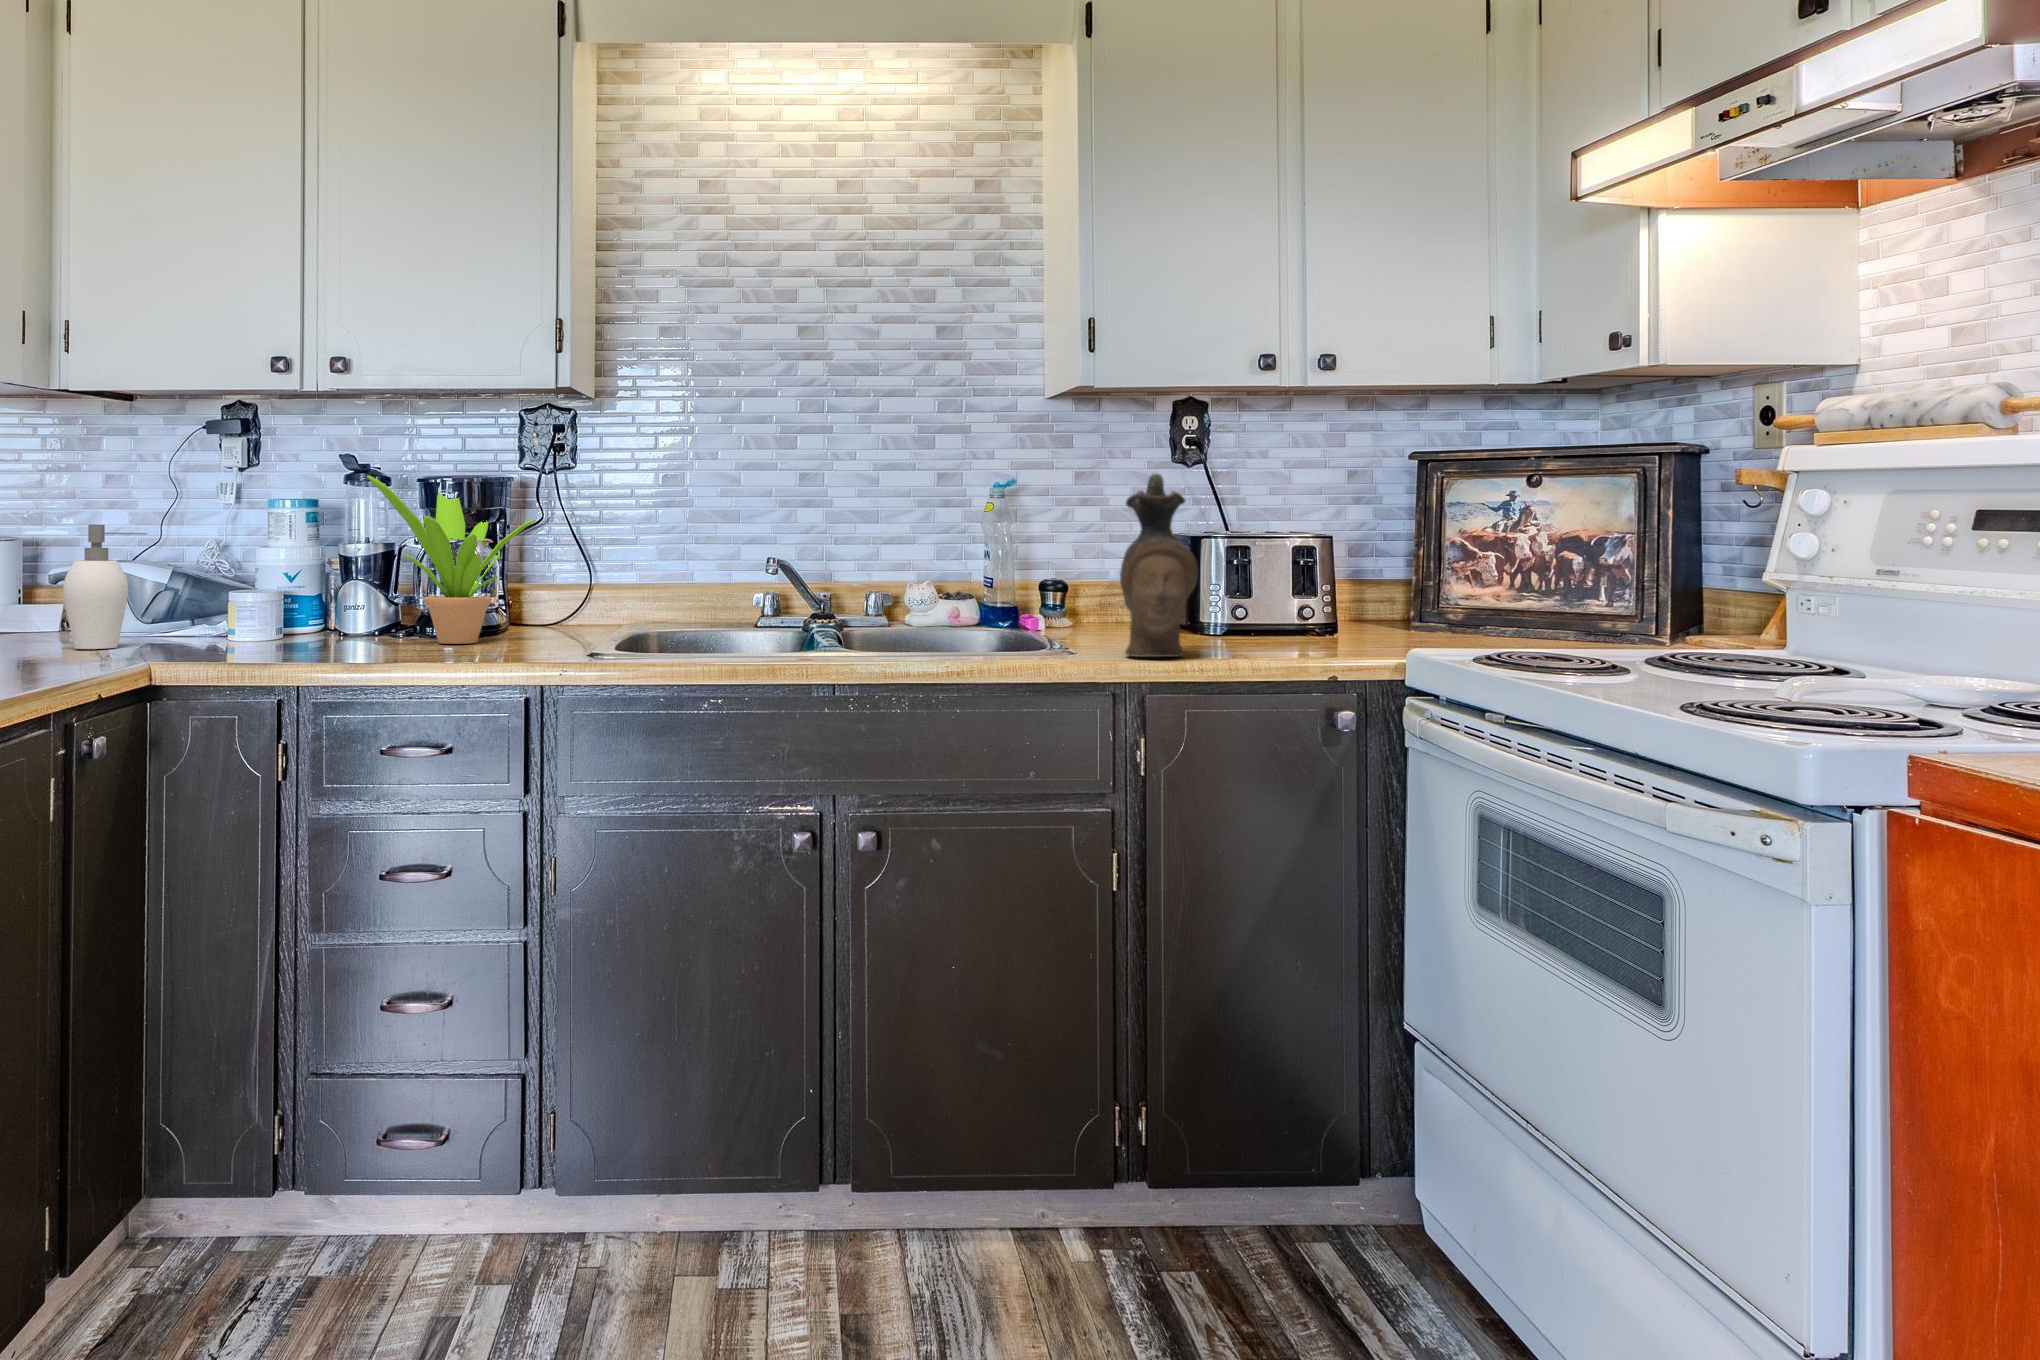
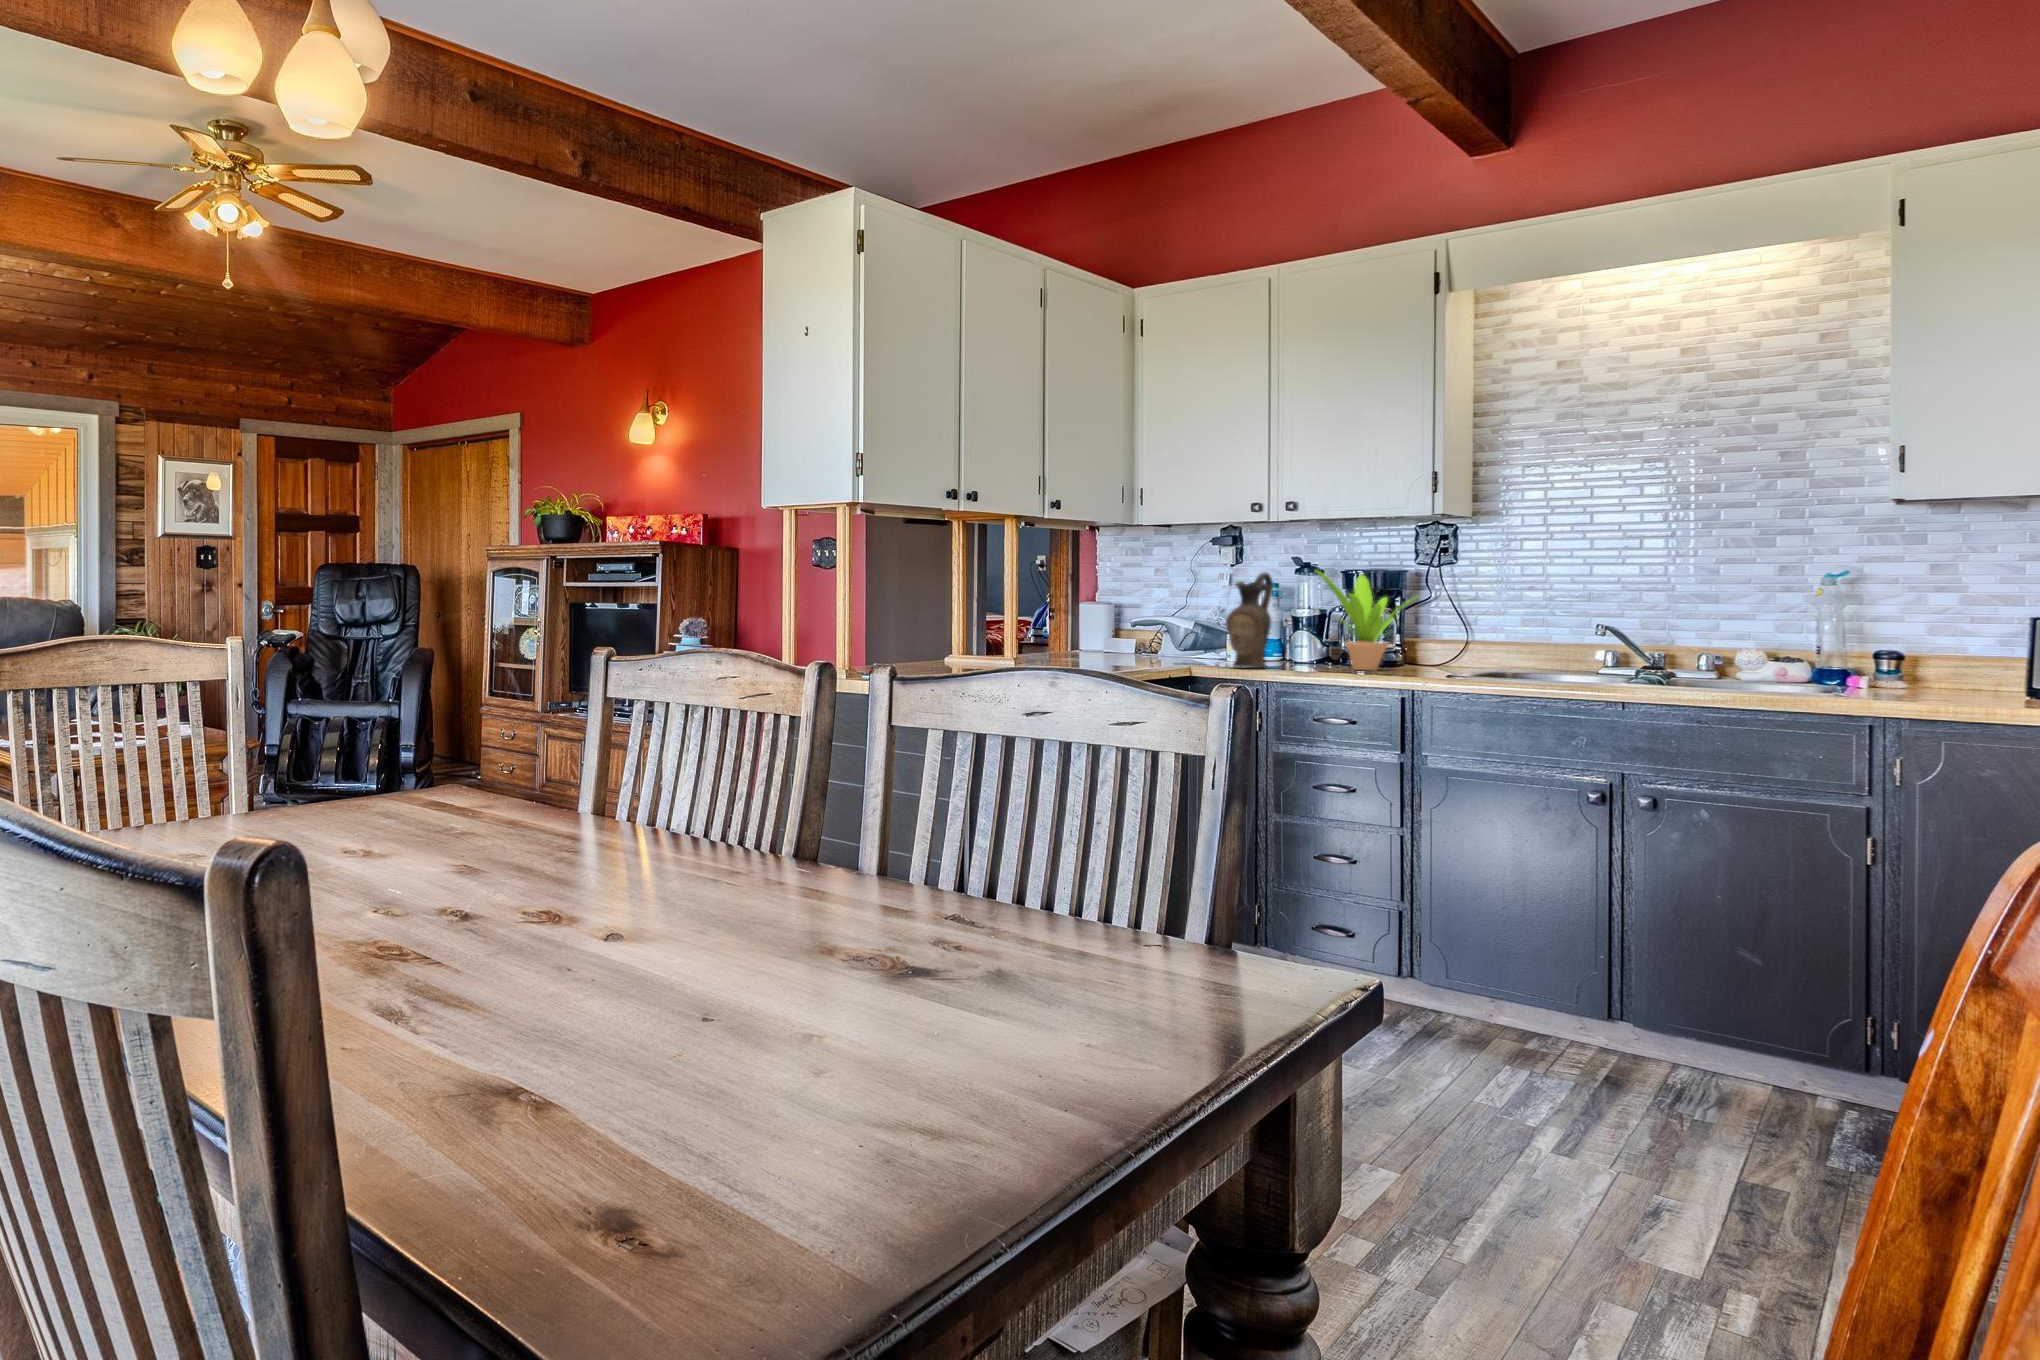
ceramic pitcher: present [1120,474,1198,657] -> present [1226,572,1273,668]
soap dispenser: present [63,524,147,649] -> none [1147,598,1189,663]

